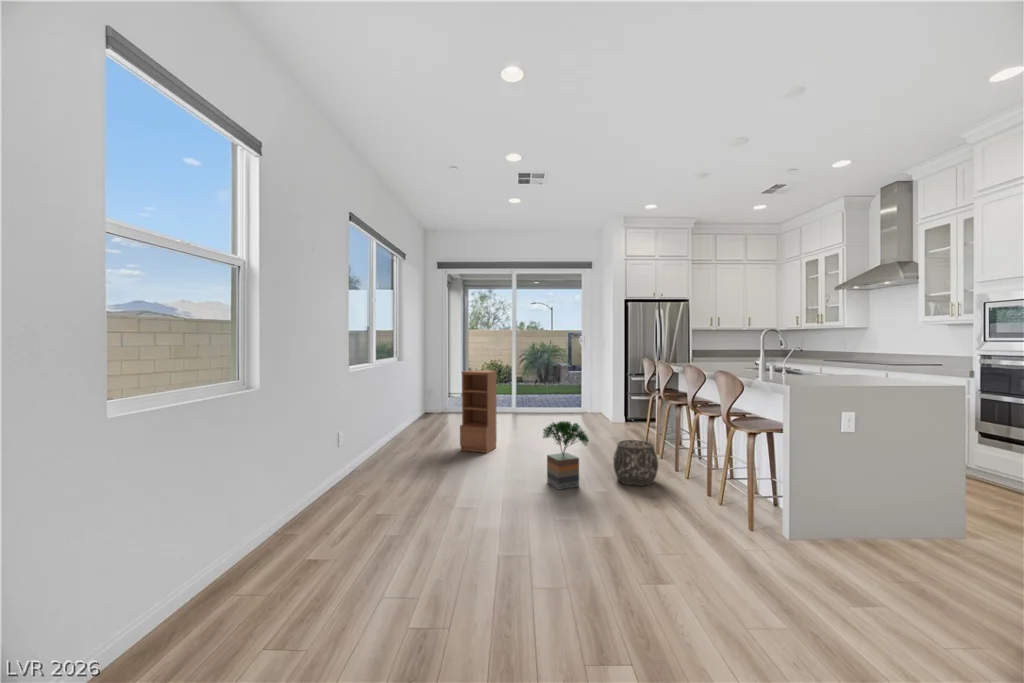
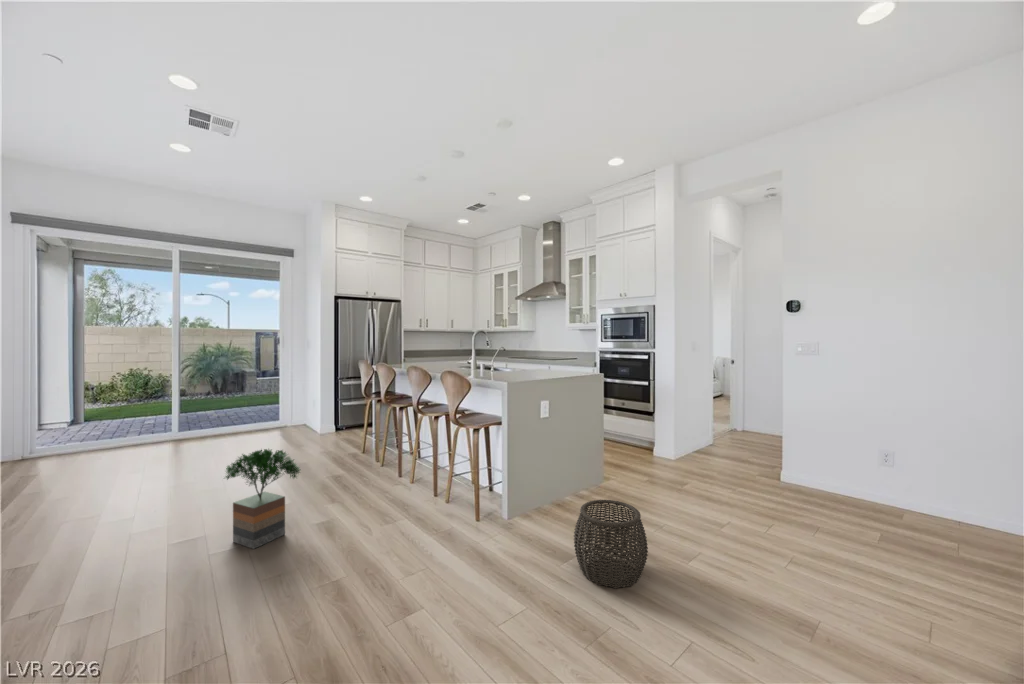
bookcase: present [460,370,497,453] -> none [54,386,138,522]
woven basket: present [613,440,658,486] -> present [574,500,648,588]

